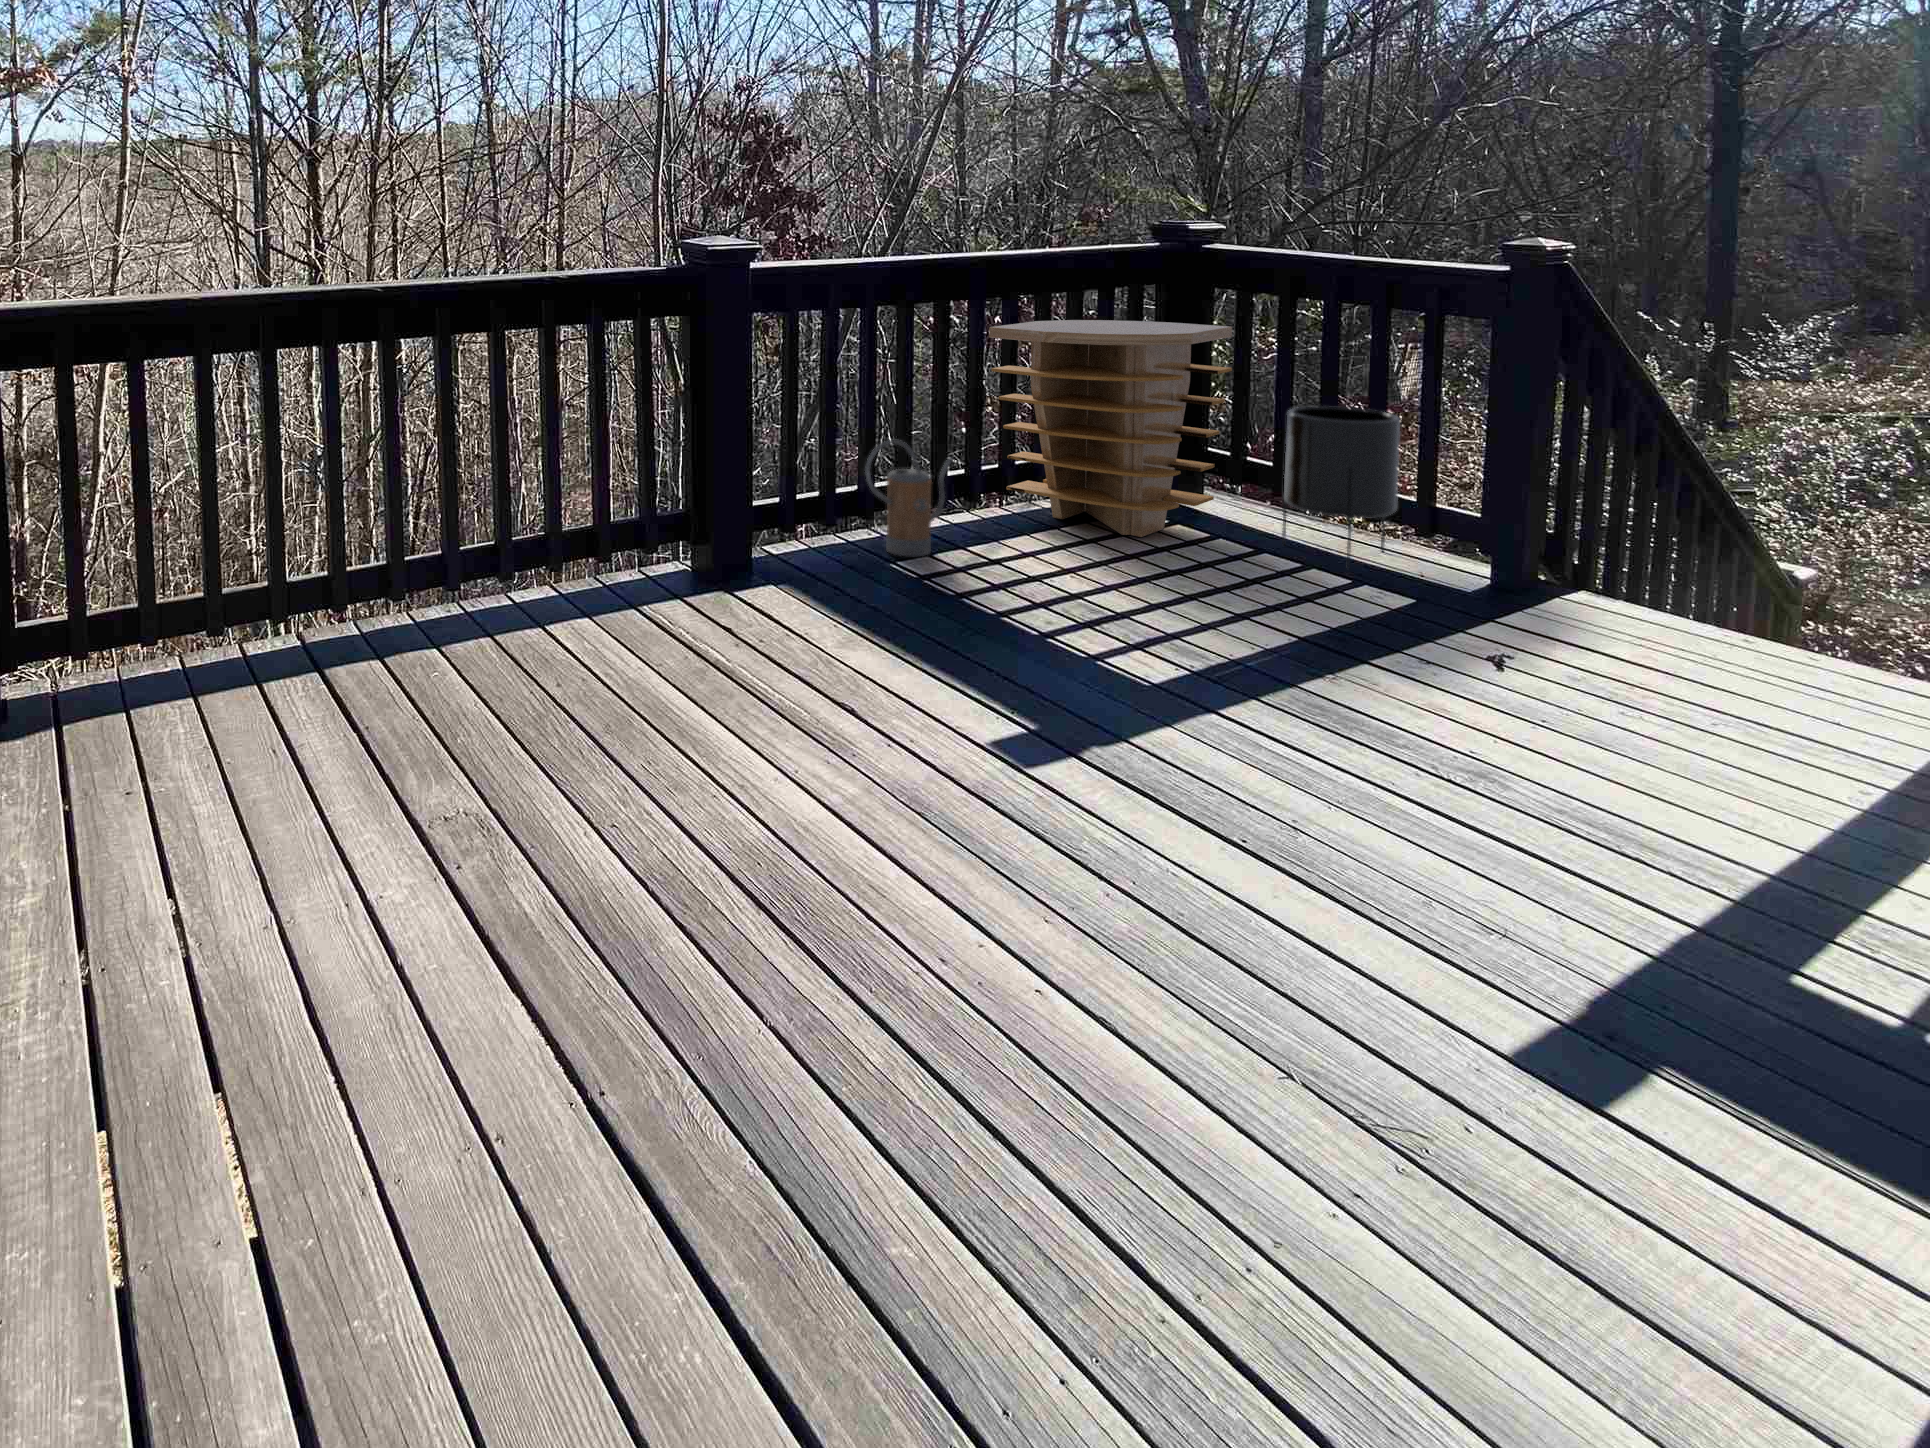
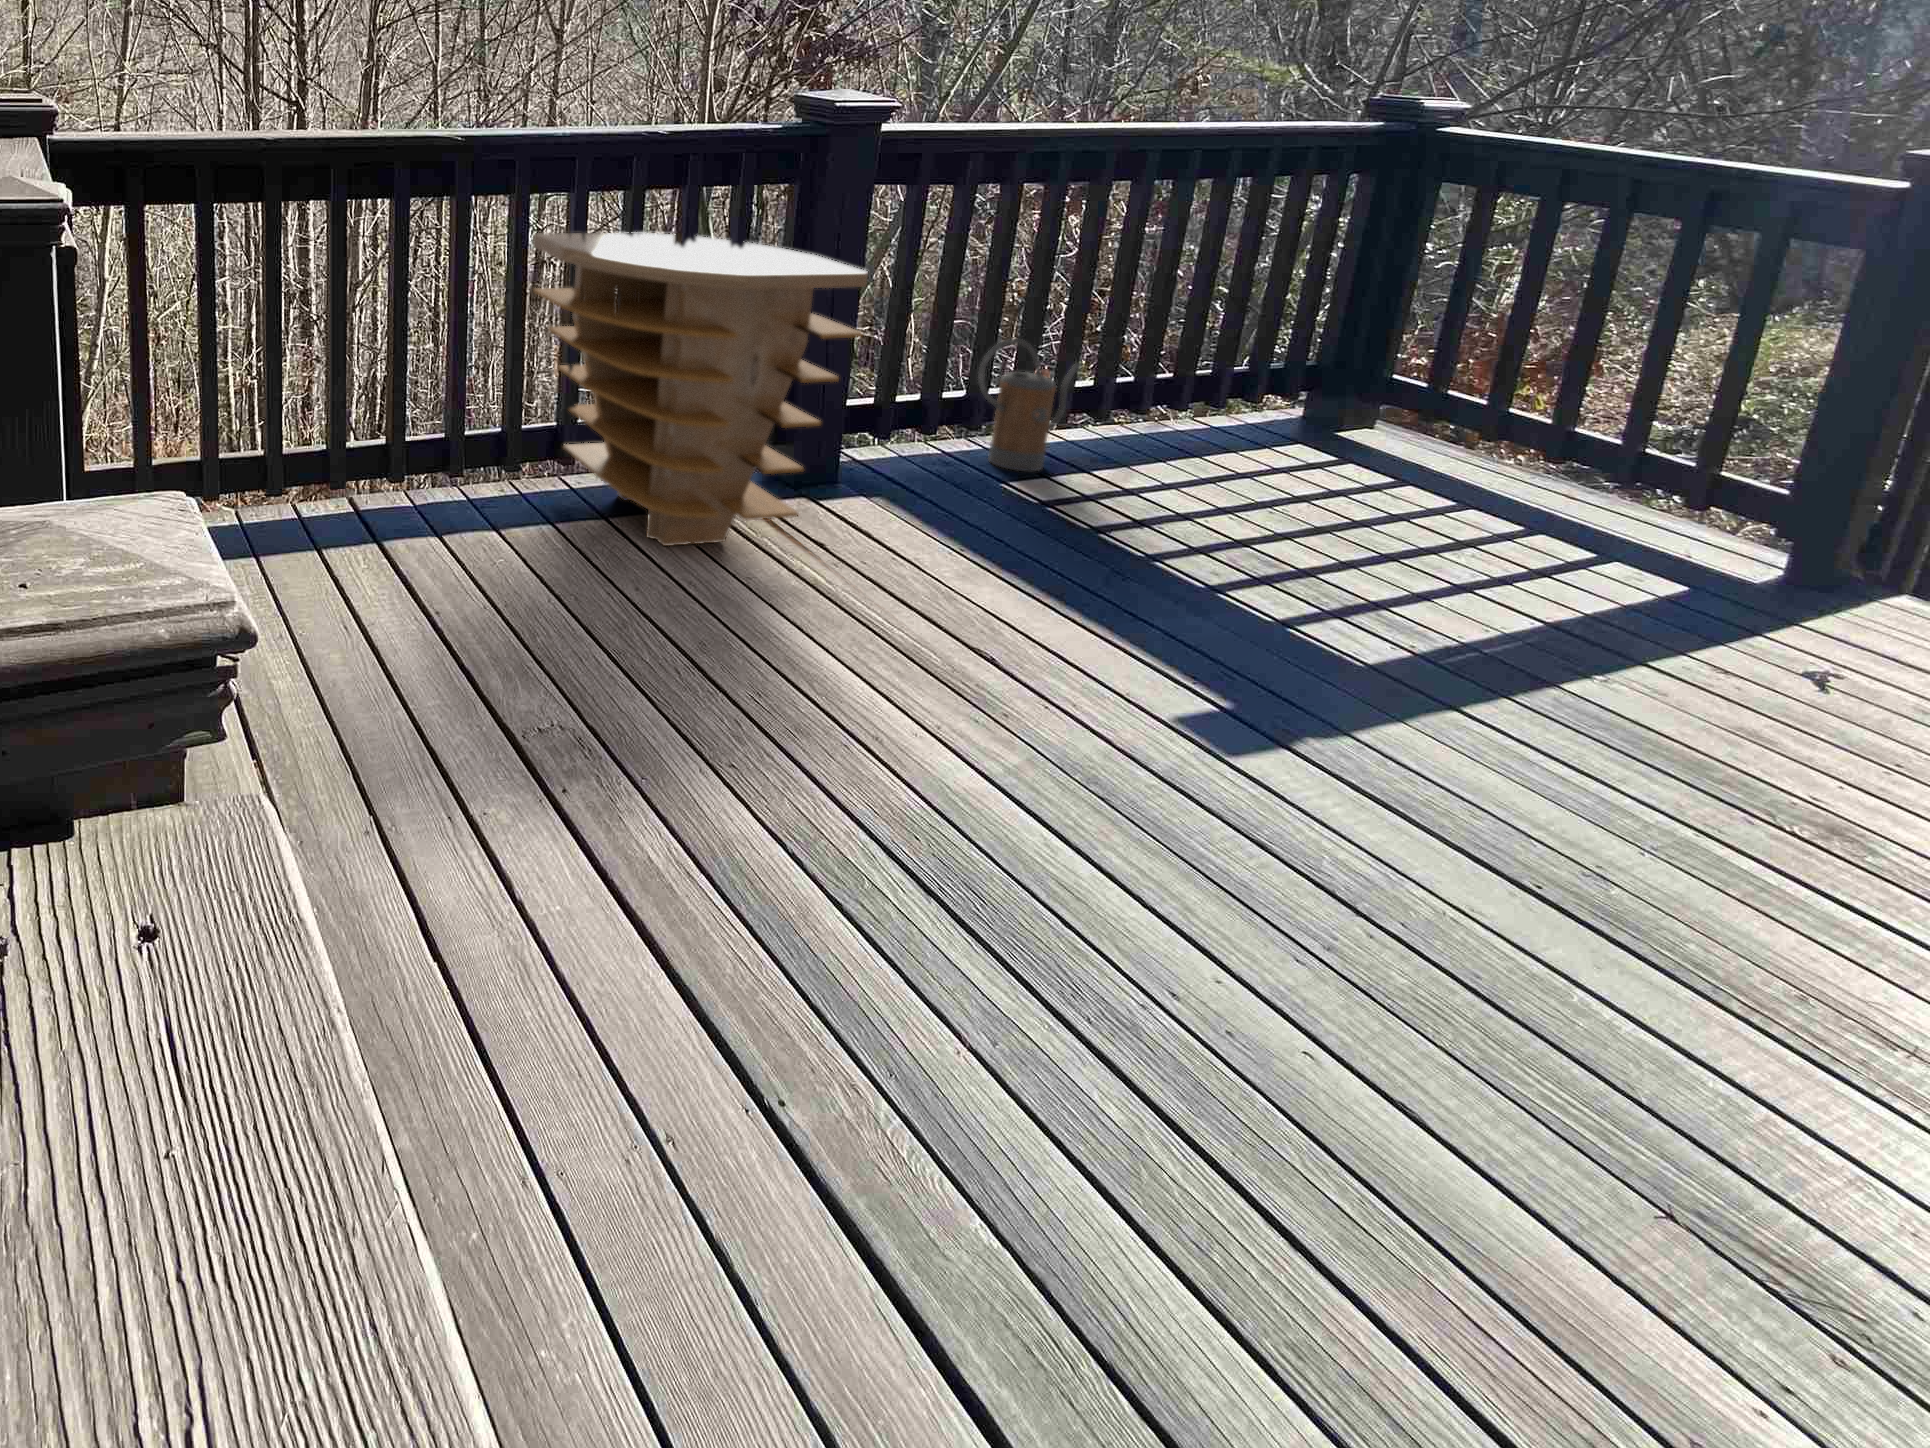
side table: present [989,320,1232,537] -> present [533,233,868,546]
planter: present [1282,406,1400,569] -> none [1482,335,1690,535]

